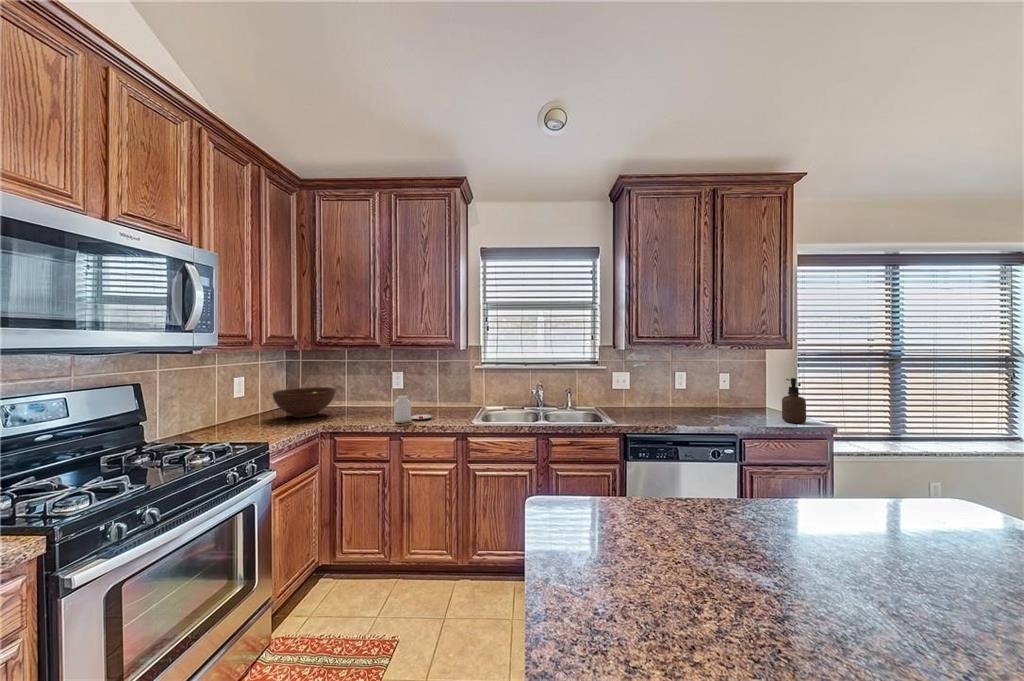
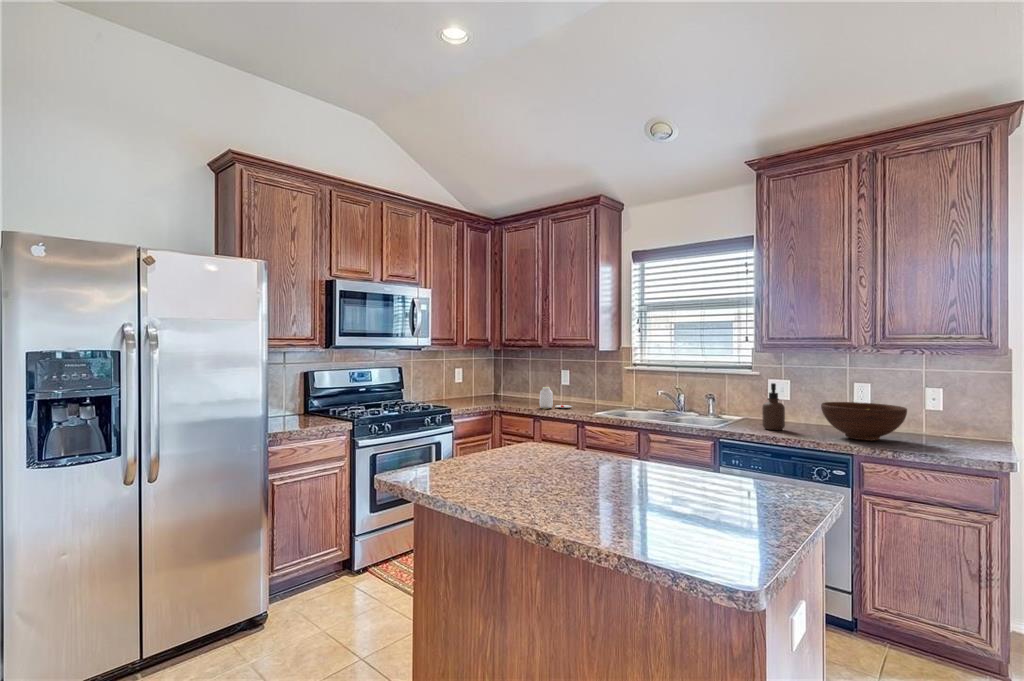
soap dispenser: present [782,378,806,423] -> present [762,383,785,430]
fruit bowl: present [273,387,336,417] -> present [821,402,907,441]

